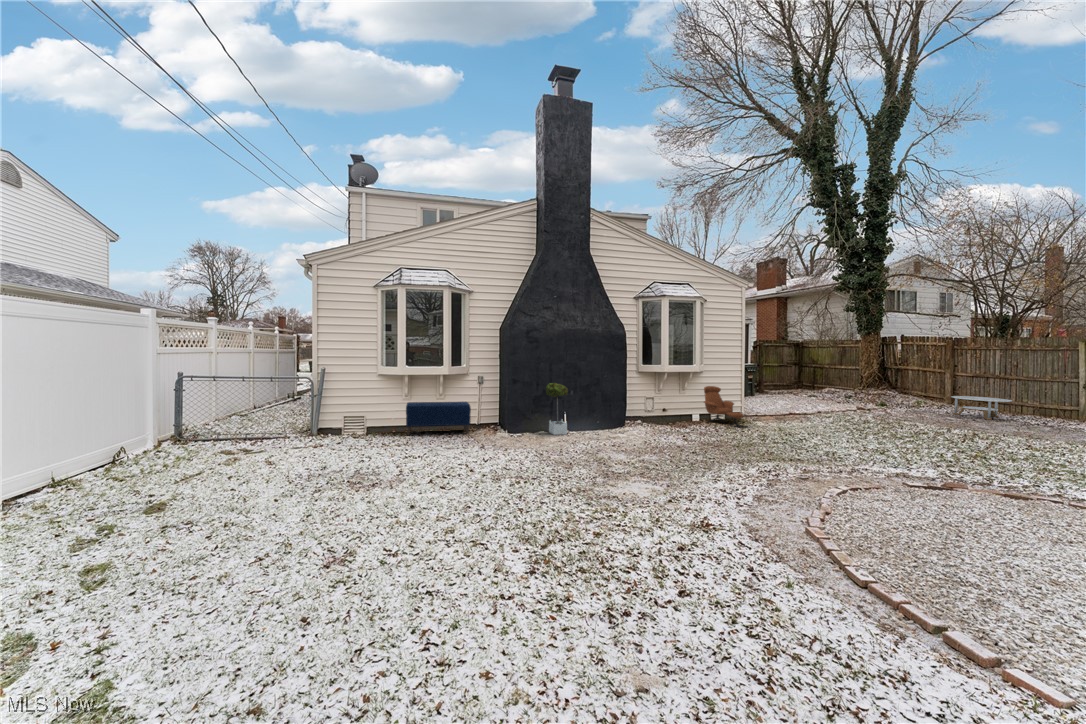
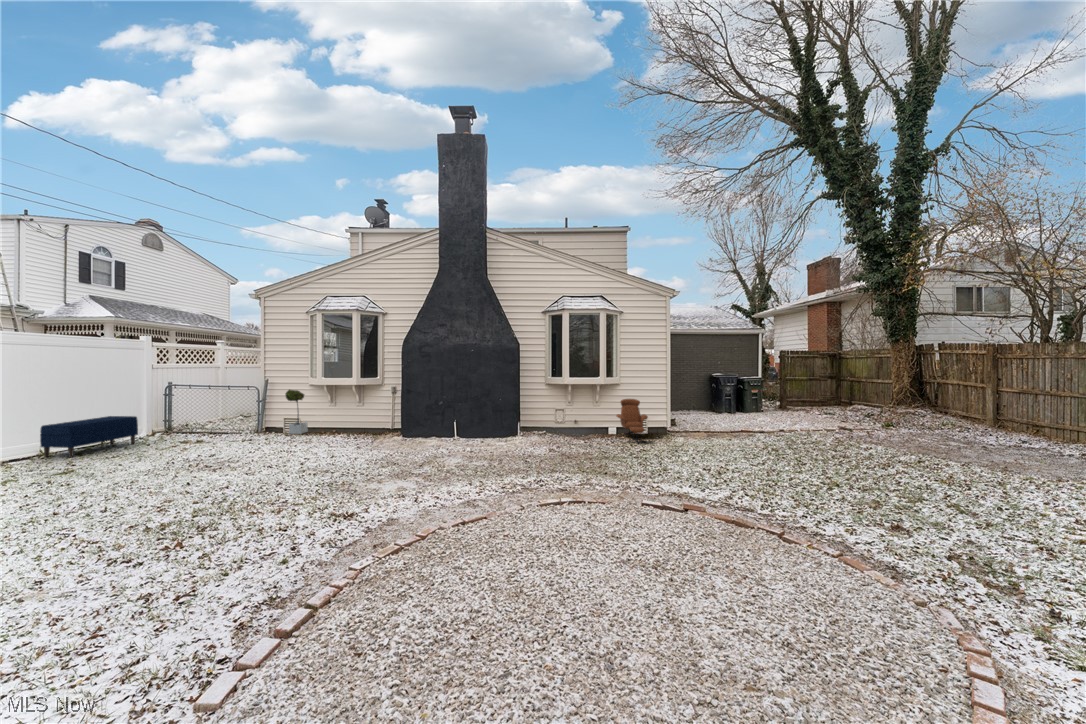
potted tree: present [546,383,568,435] -> present [285,390,308,434]
round table: present [951,396,1012,420] -> none [972,418,1060,450]
bench: present [406,402,471,436] -> present [40,416,138,458]

